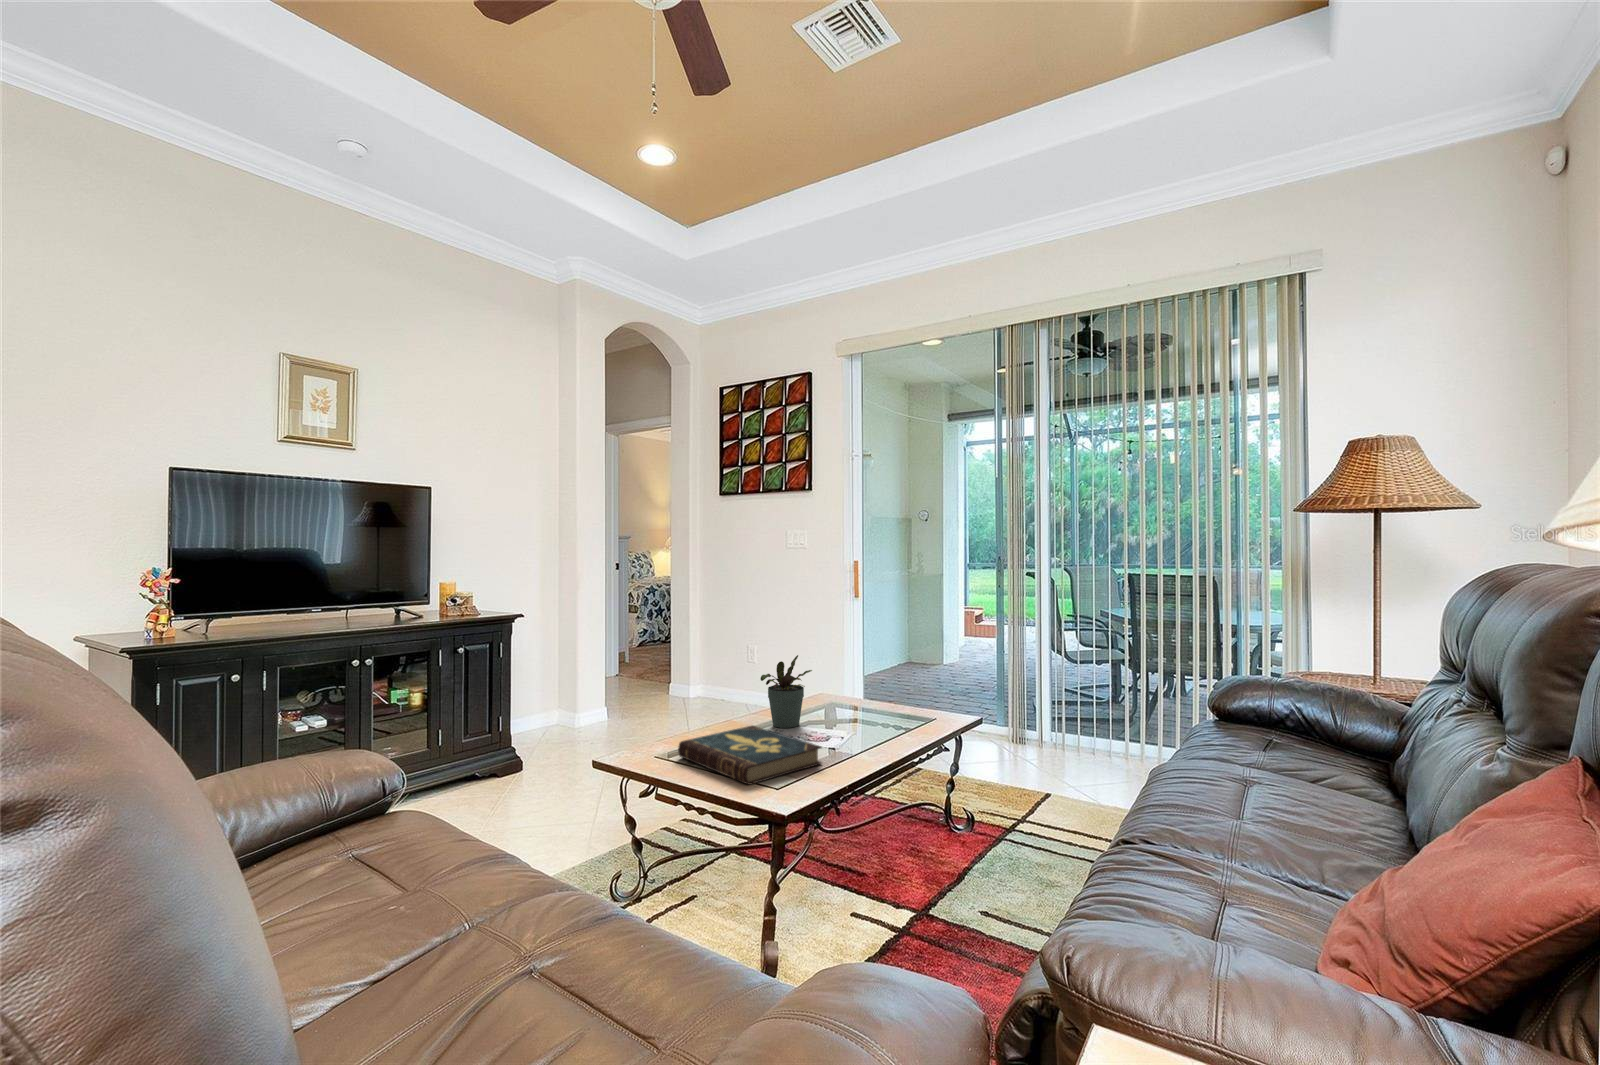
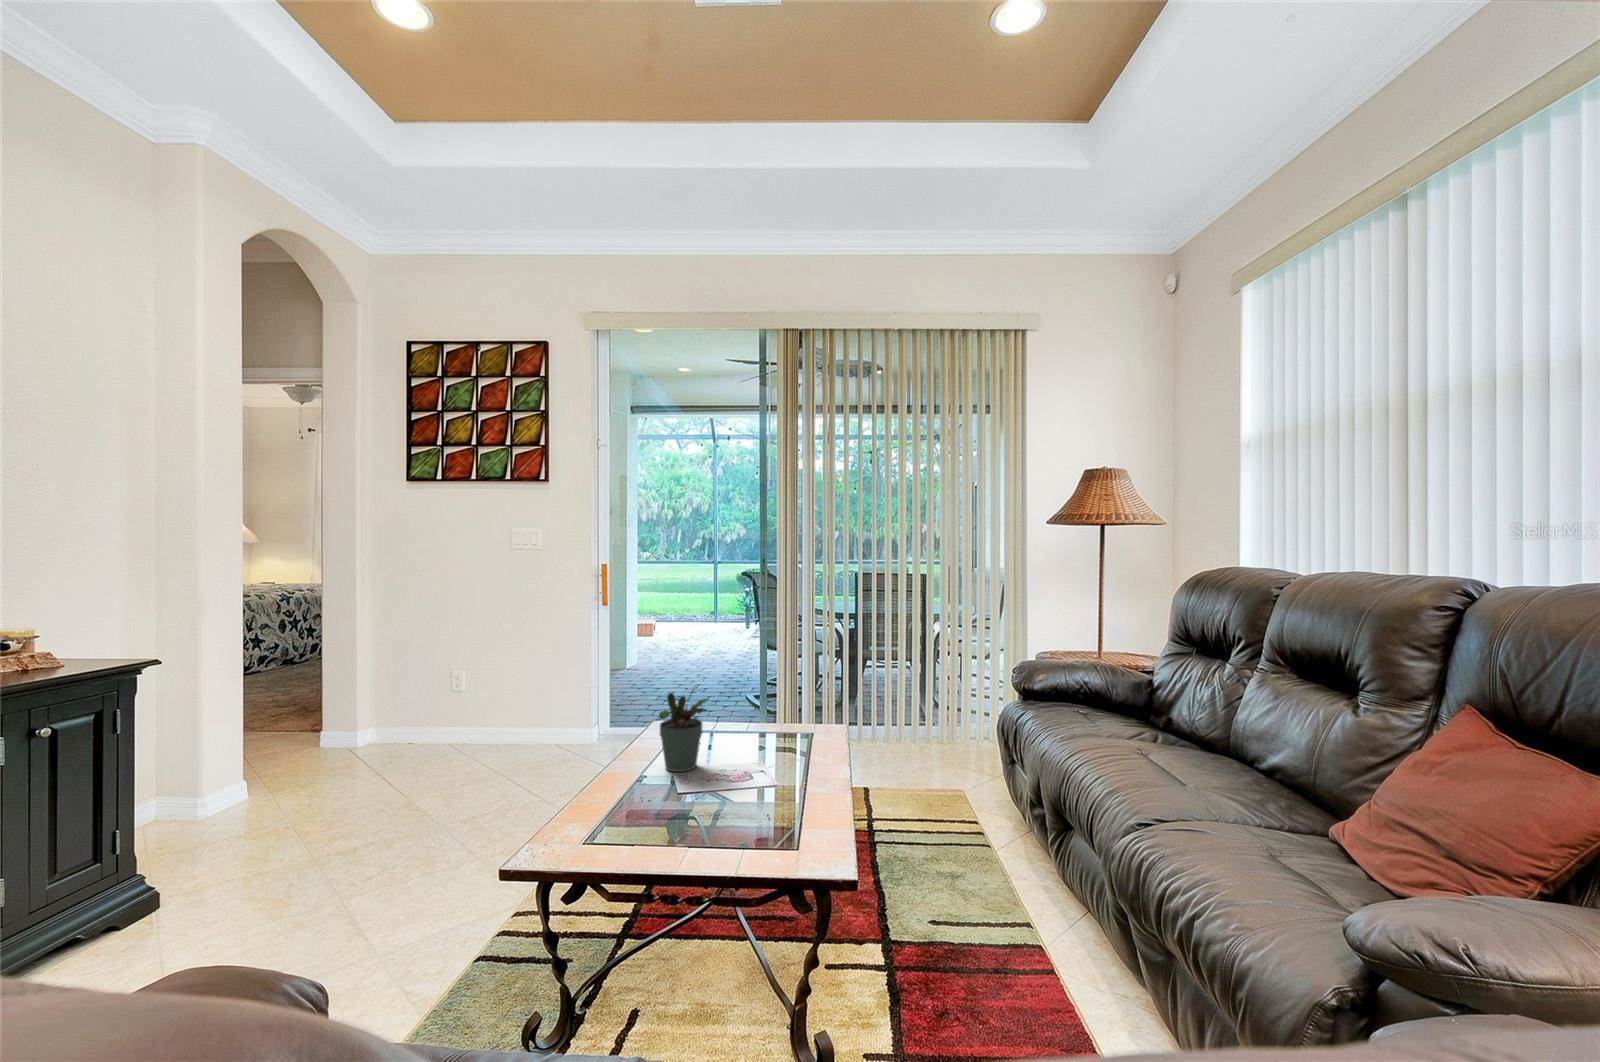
book: present [678,726,822,785] -> none [630,776,800,852]

